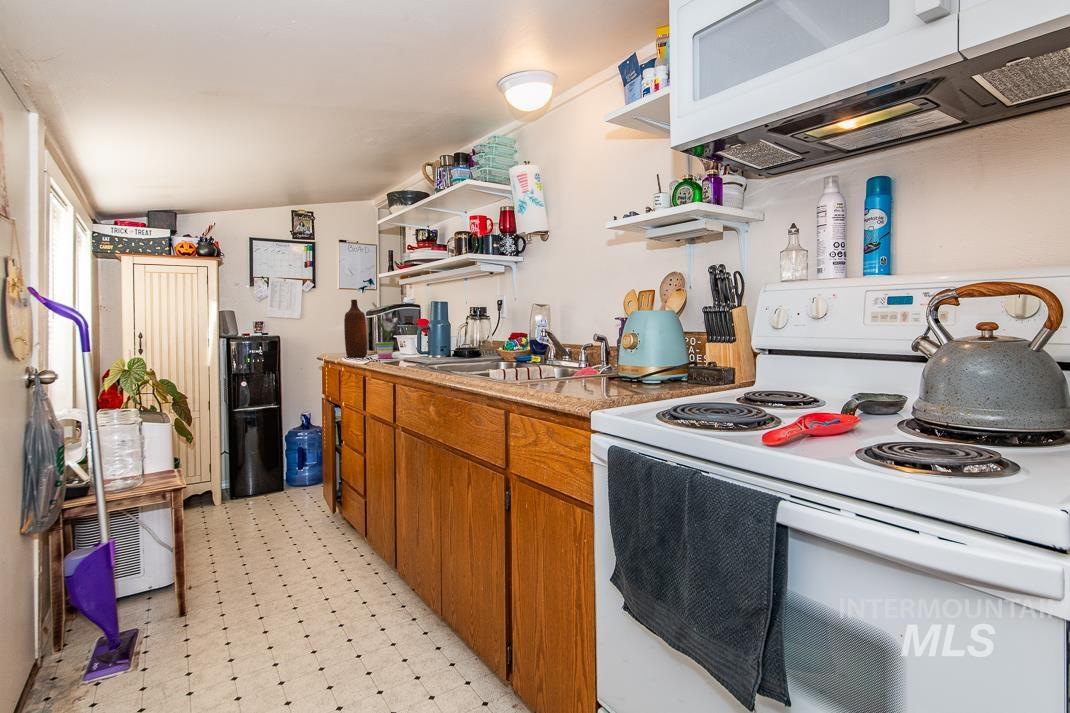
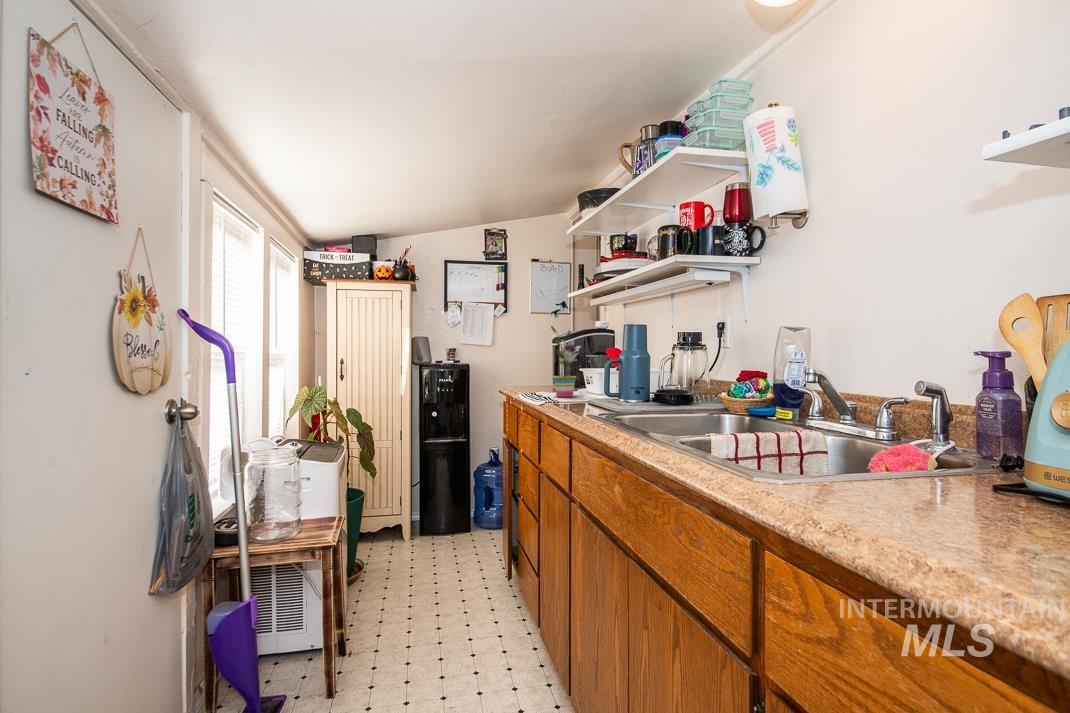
bottle: present [344,300,367,357] -> none [521,323,546,393]

